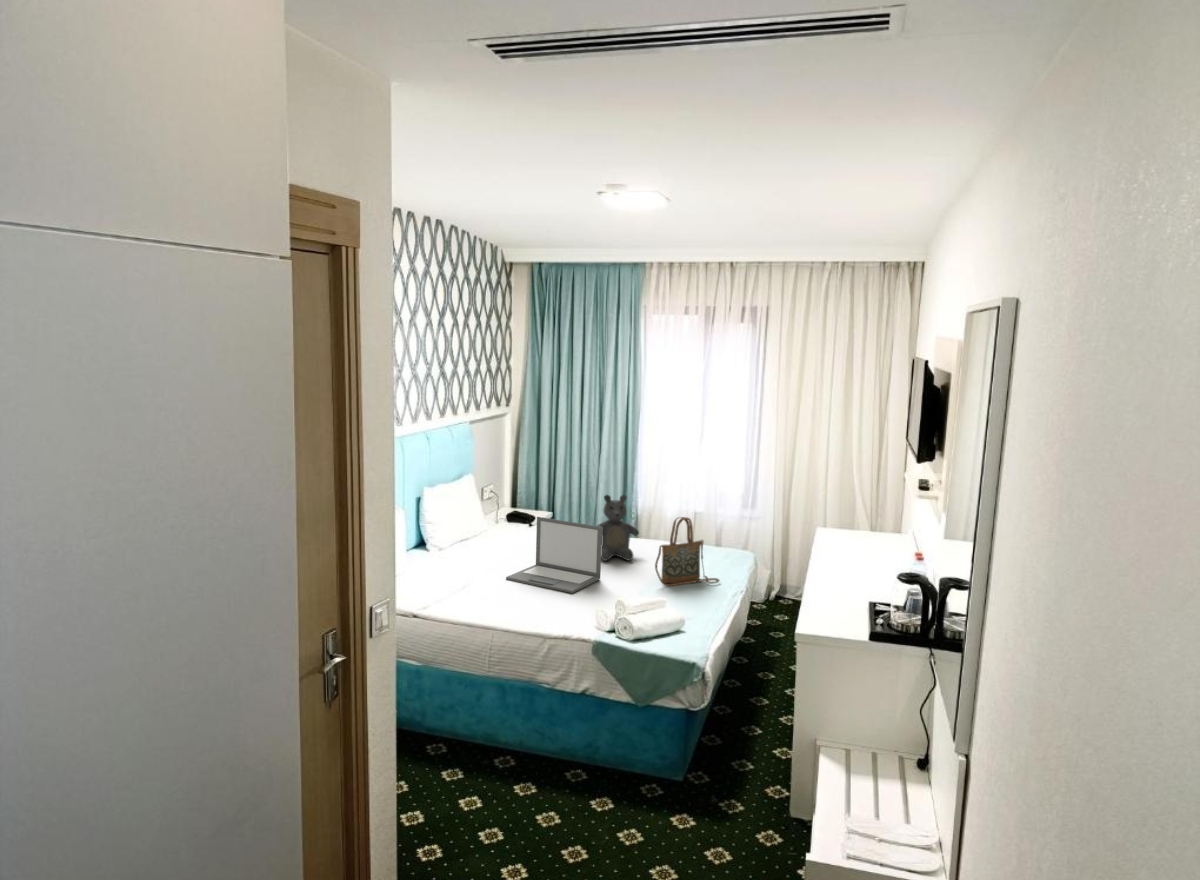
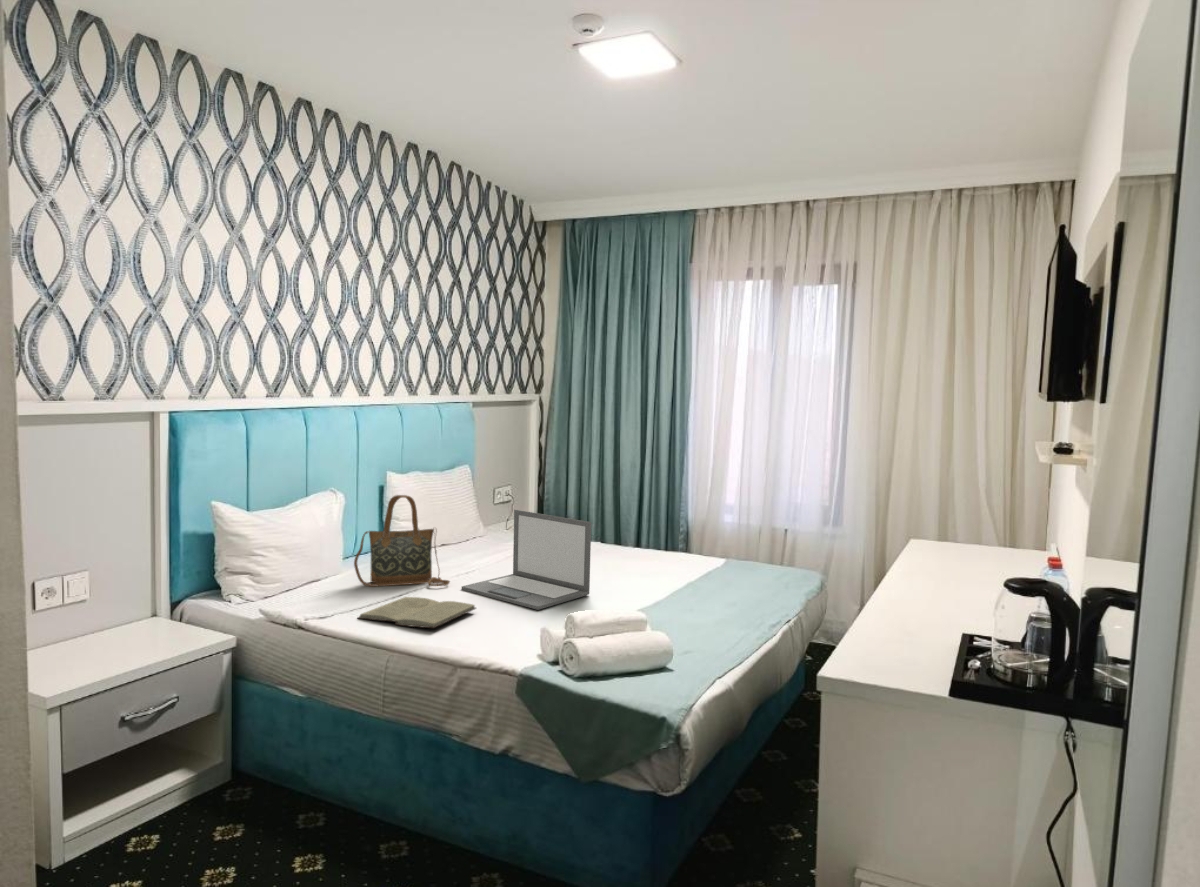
teddy bear: present [597,495,639,561] -> none [595,487,662,575]
handbag: present [655,517,720,586] -> present [354,495,450,587]
book: none [451,588,531,612] -> present [358,597,476,628]

